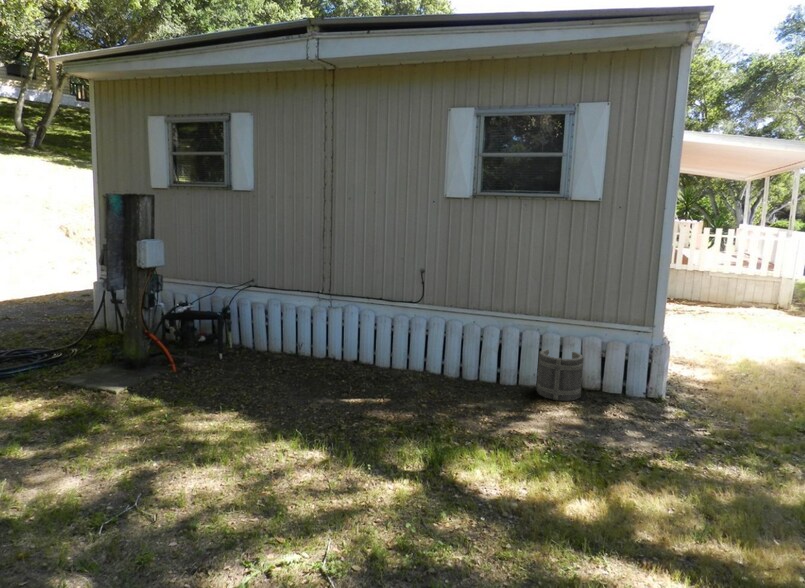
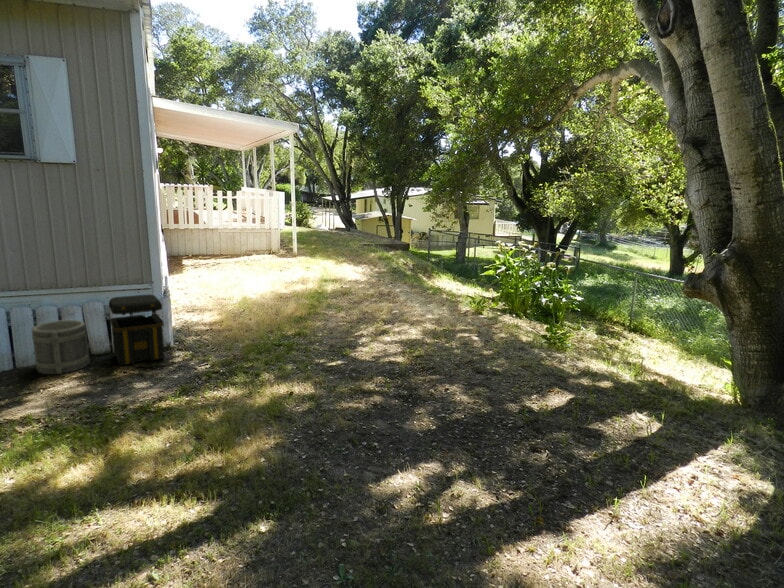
toolbox: none [603,335,663,411] -> present [109,294,164,365]

